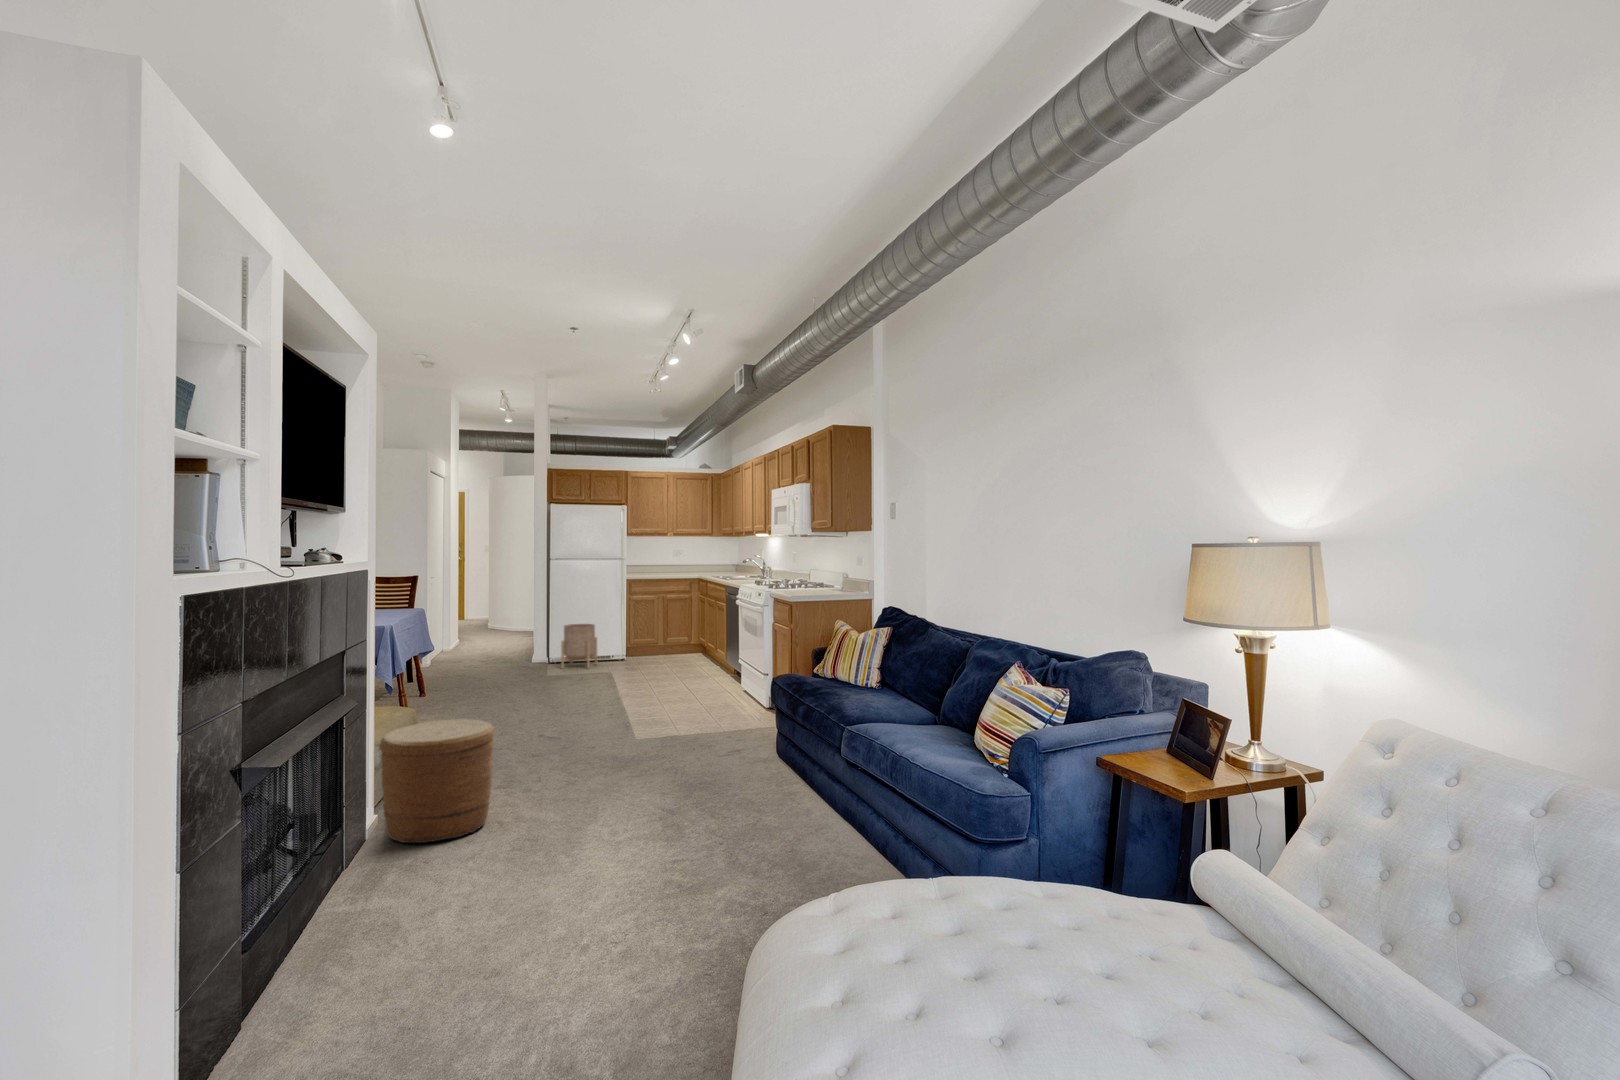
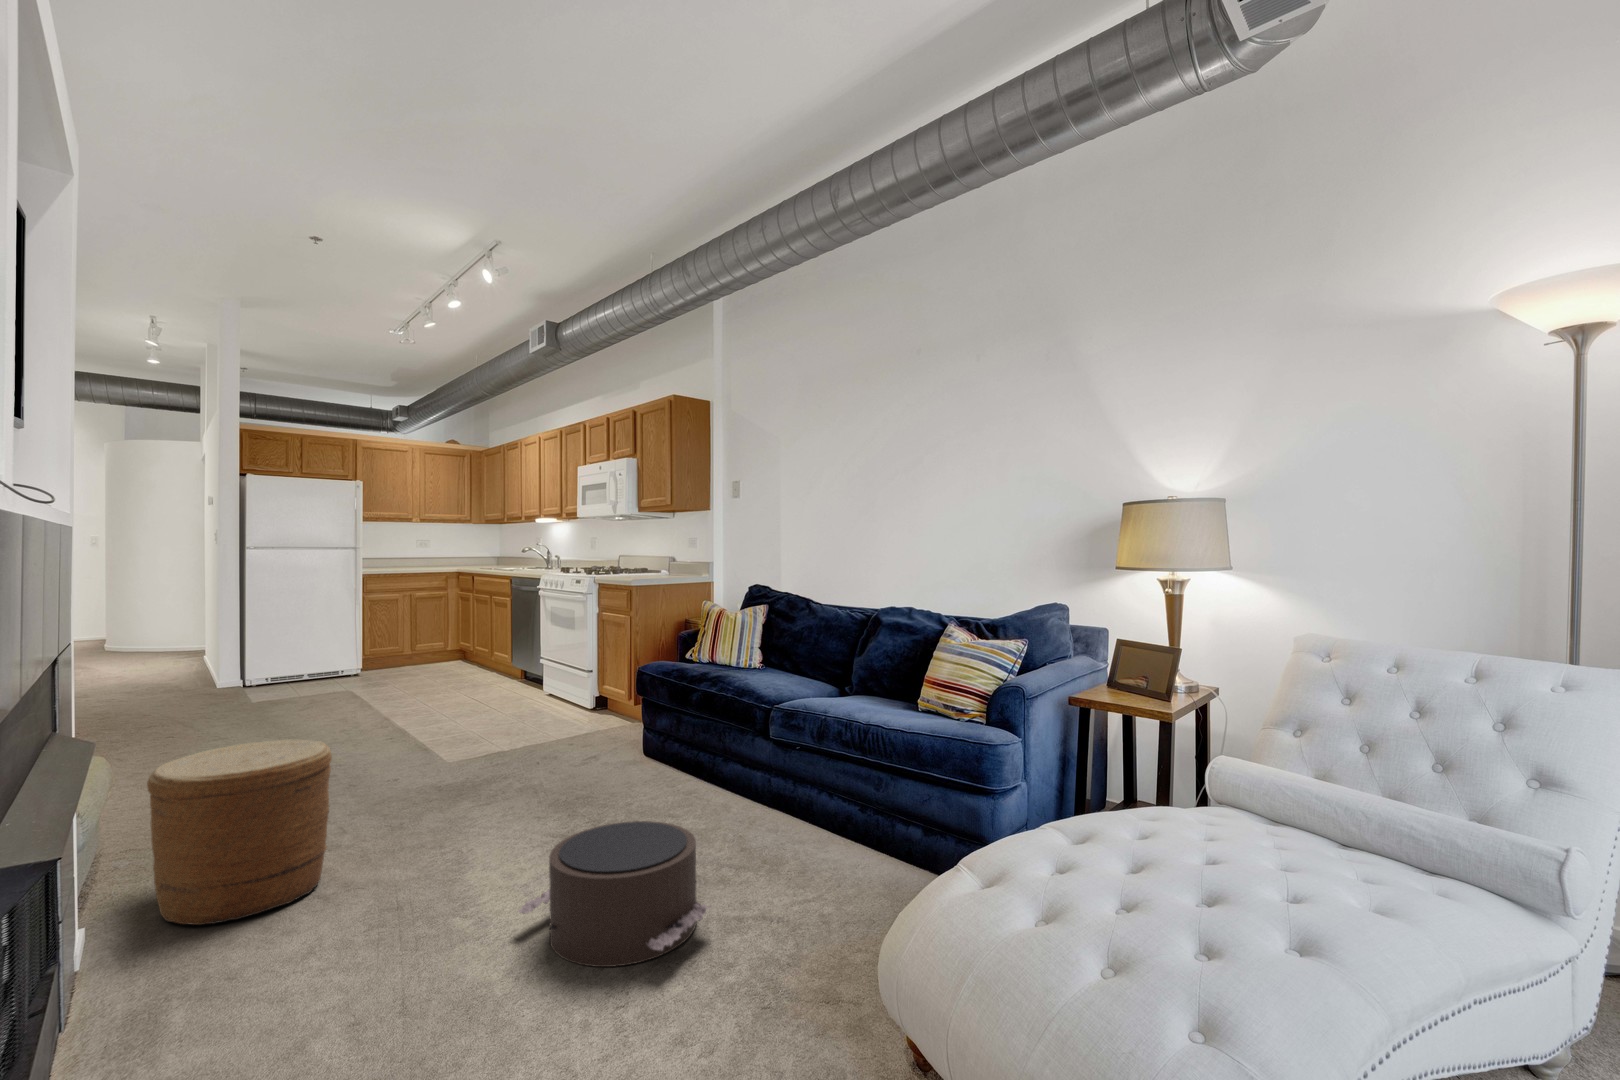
planter: present [561,624,597,669] -> none [275,629,325,688]
pouf: none [570,815,702,929] -> present [518,821,710,967]

